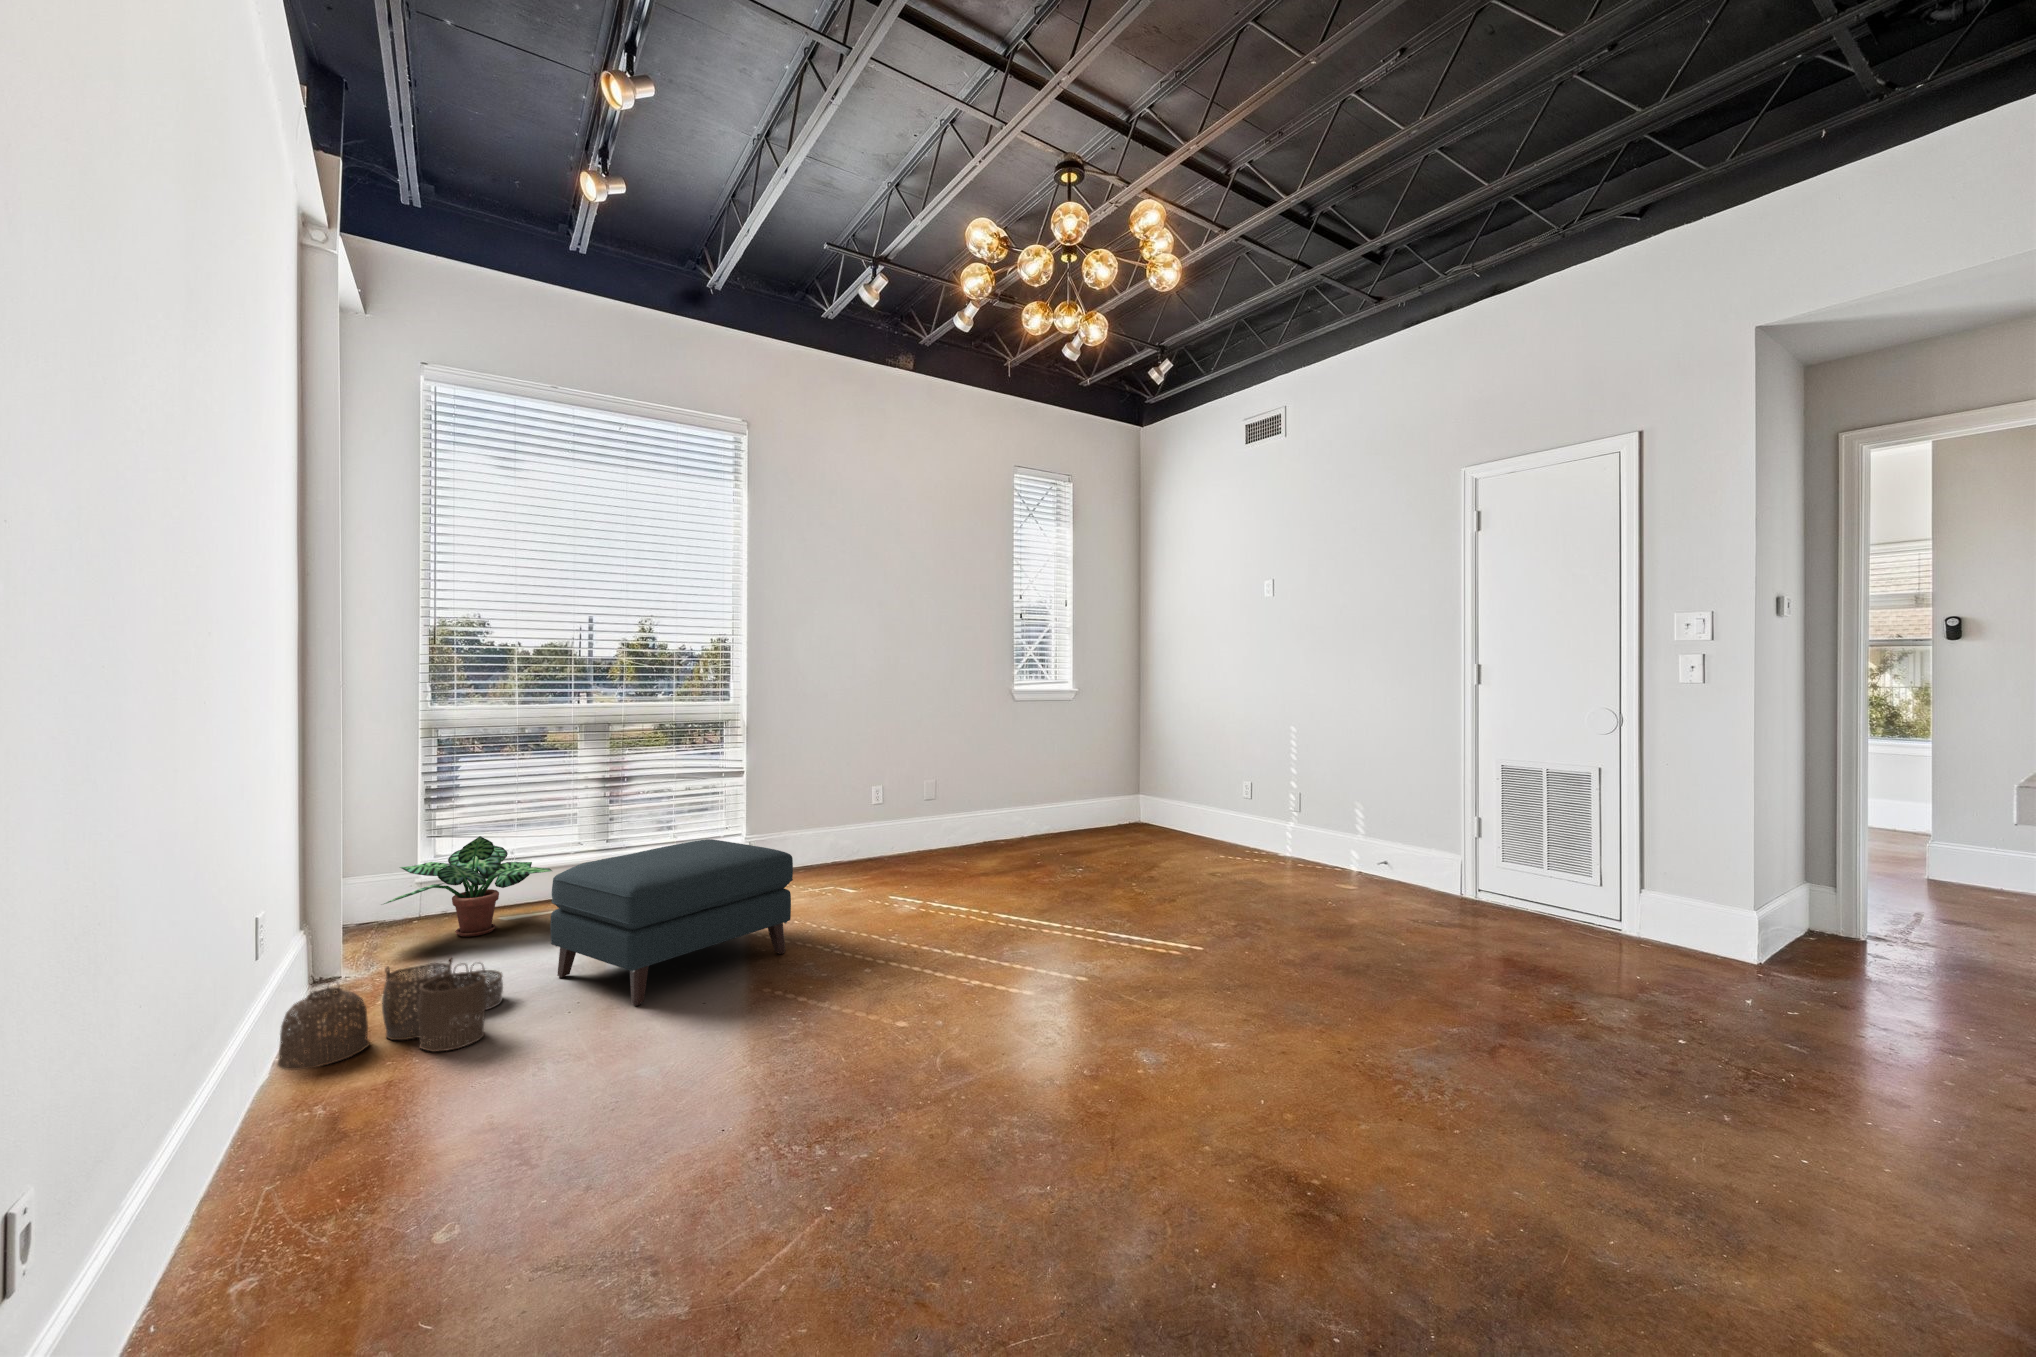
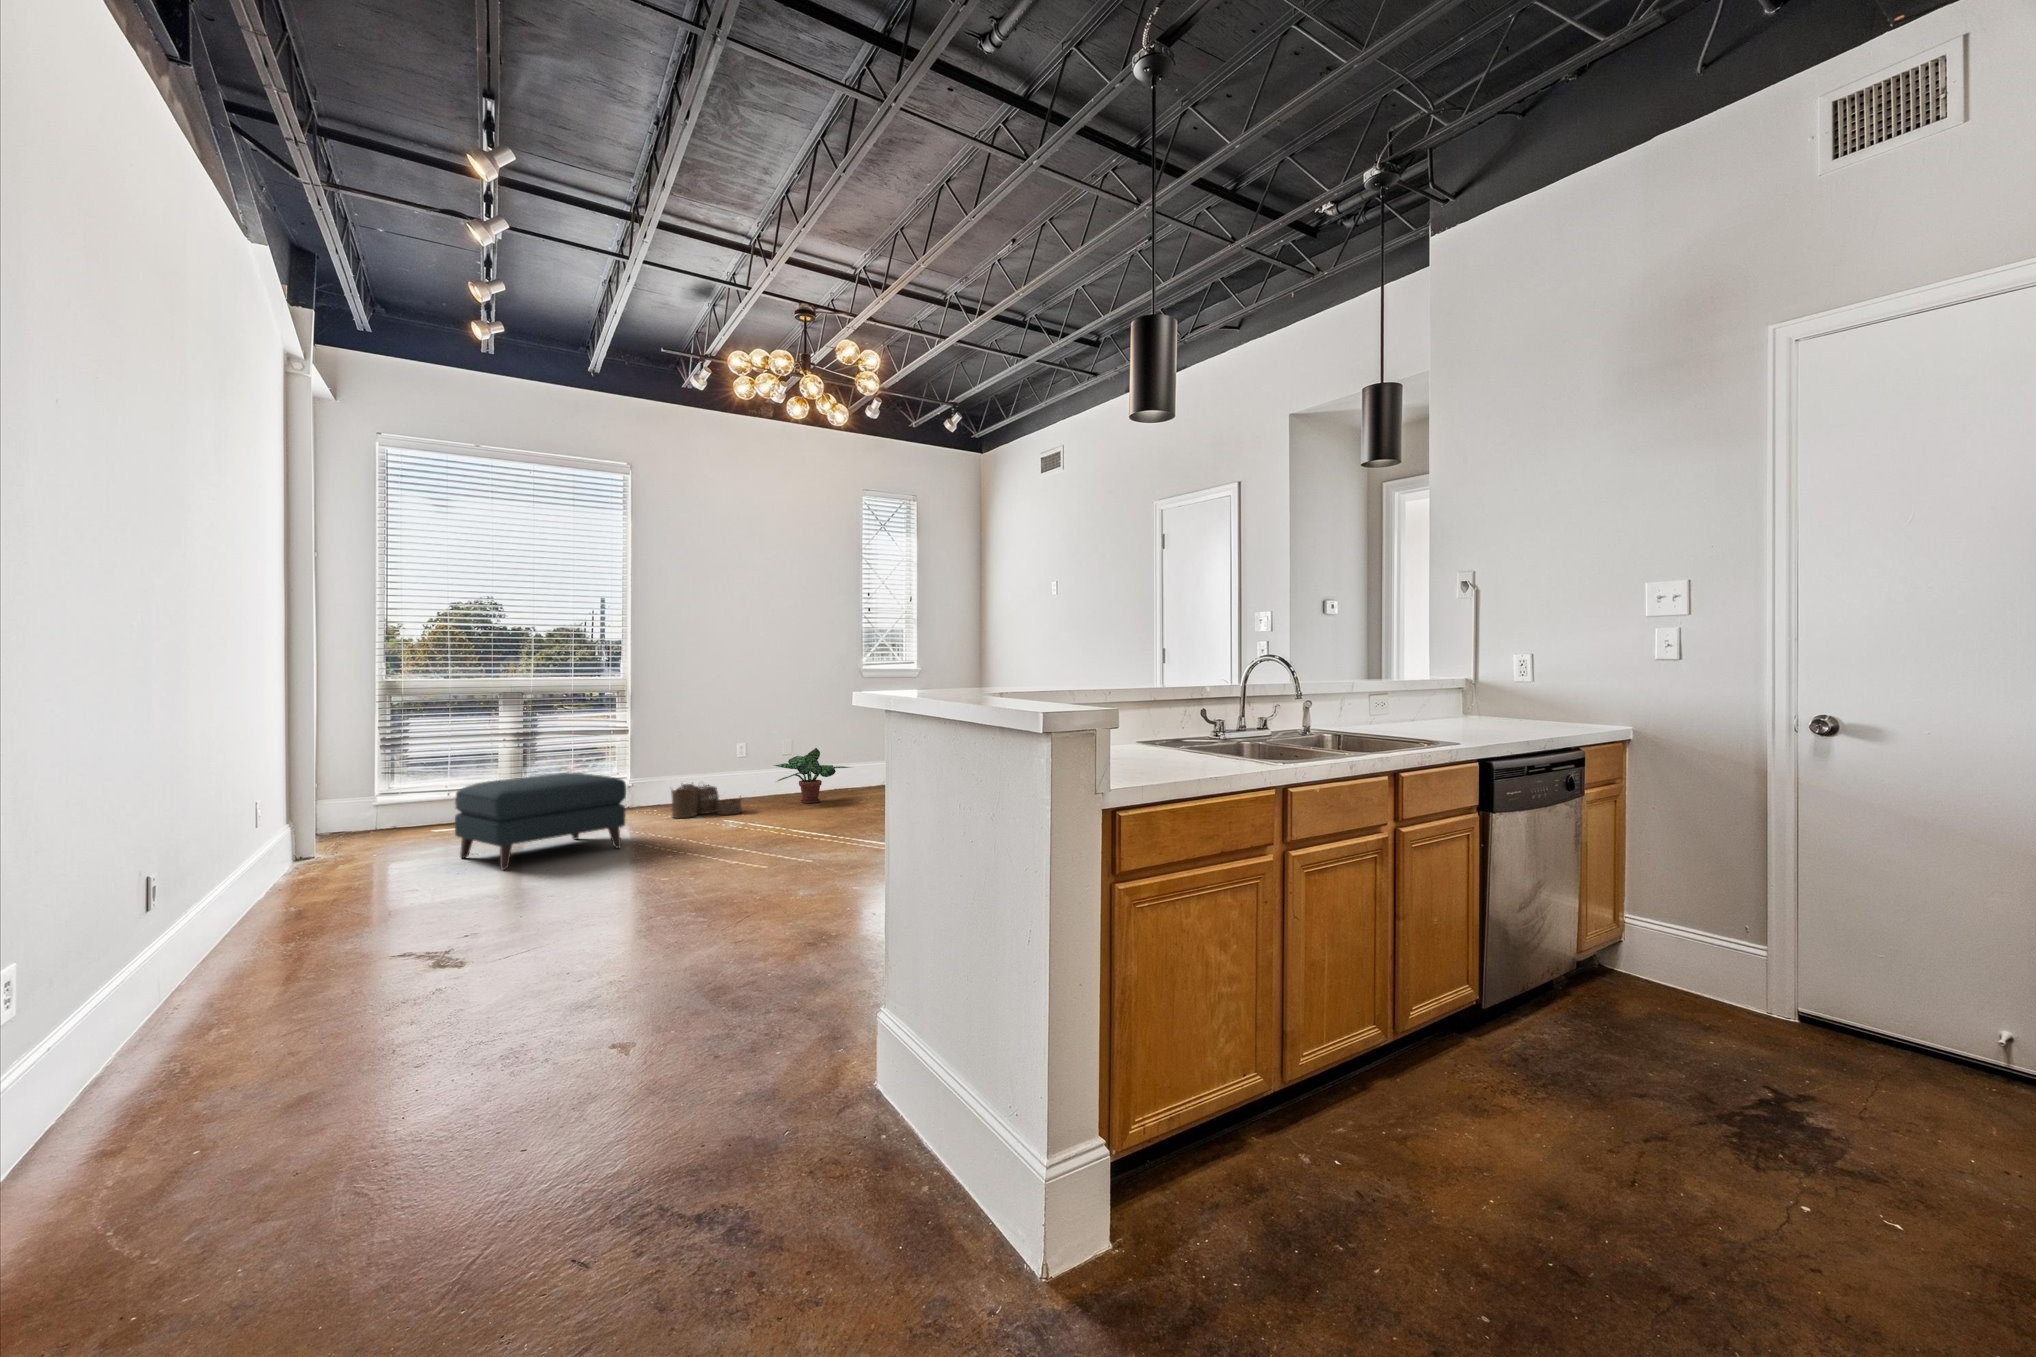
potted plant: present [384,836,552,936] -> present [775,748,850,803]
woven basket: present [277,958,503,1070] -> present [671,784,741,818]

